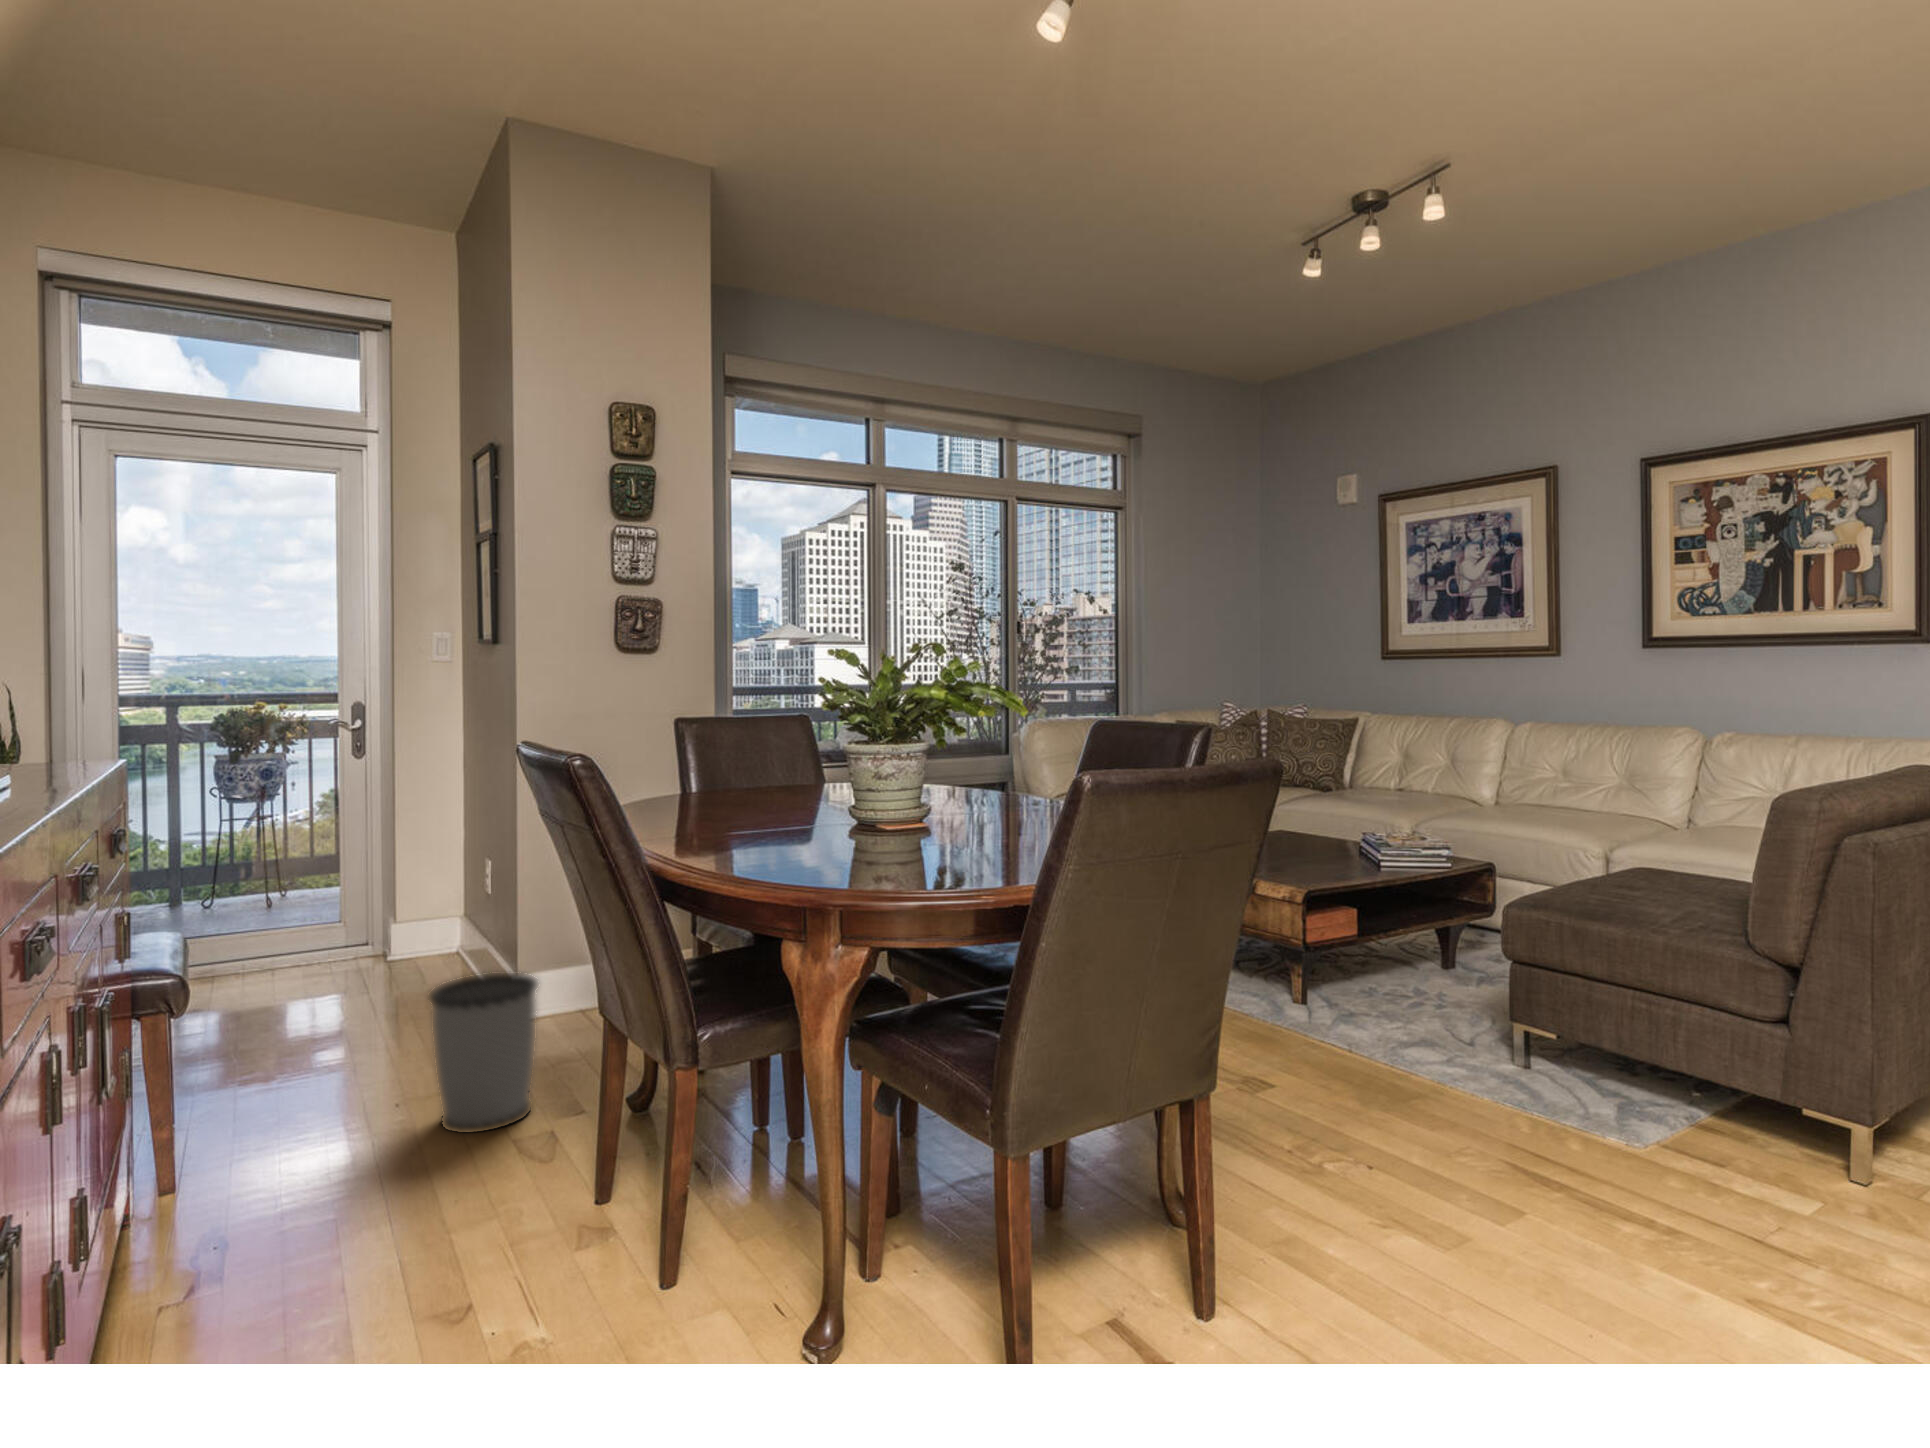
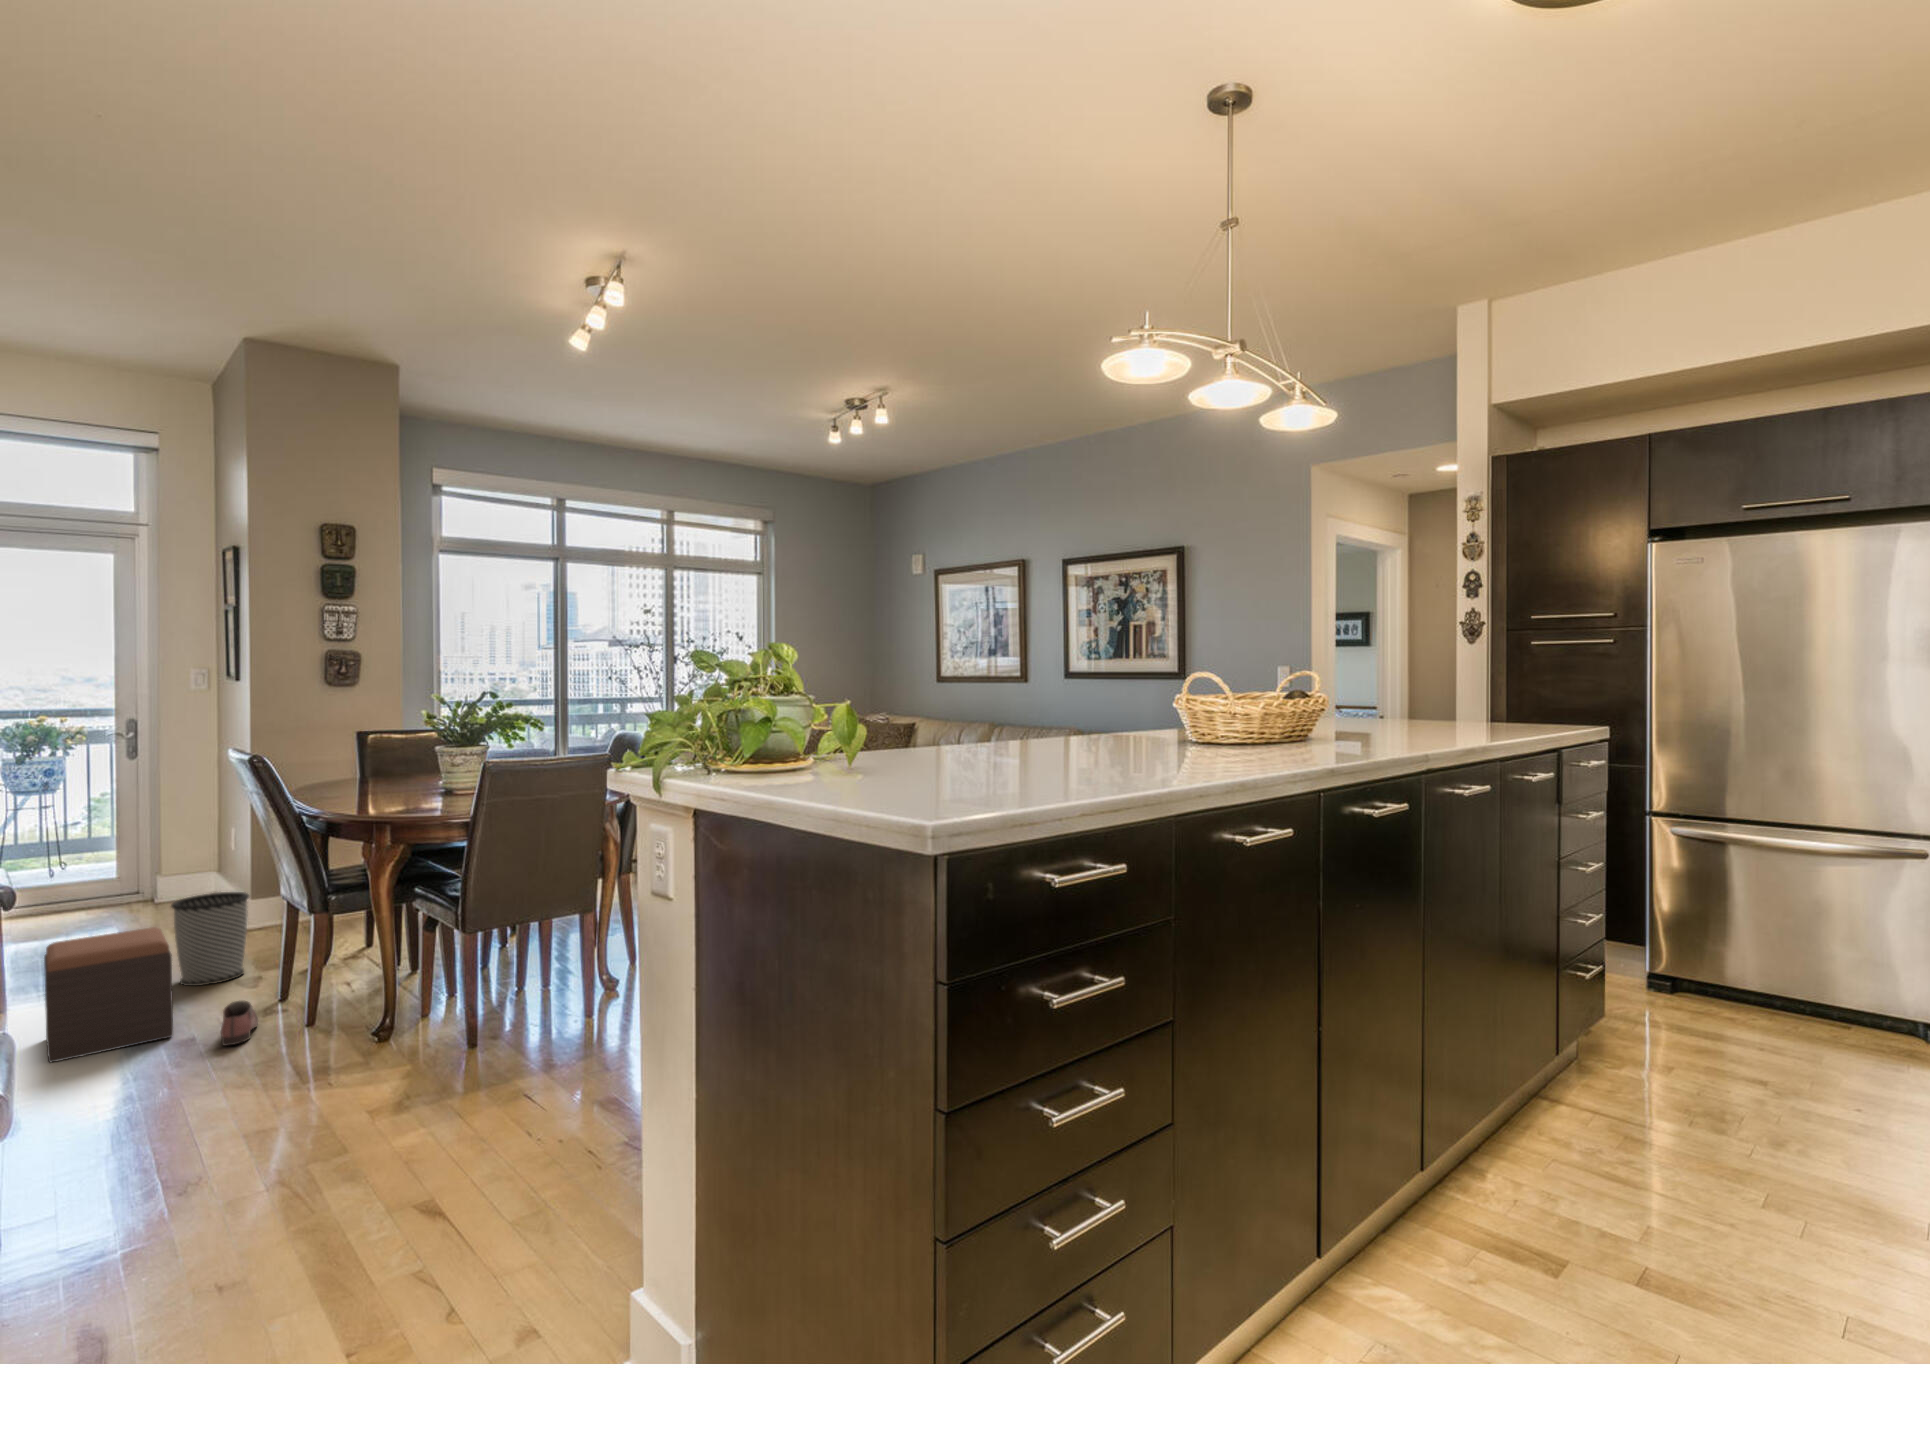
footstool: none [244,1053,448,1328] -> present [44,927,173,1062]
shoe: none [531,1212,586,1312] -> present [221,1001,258,1046]

